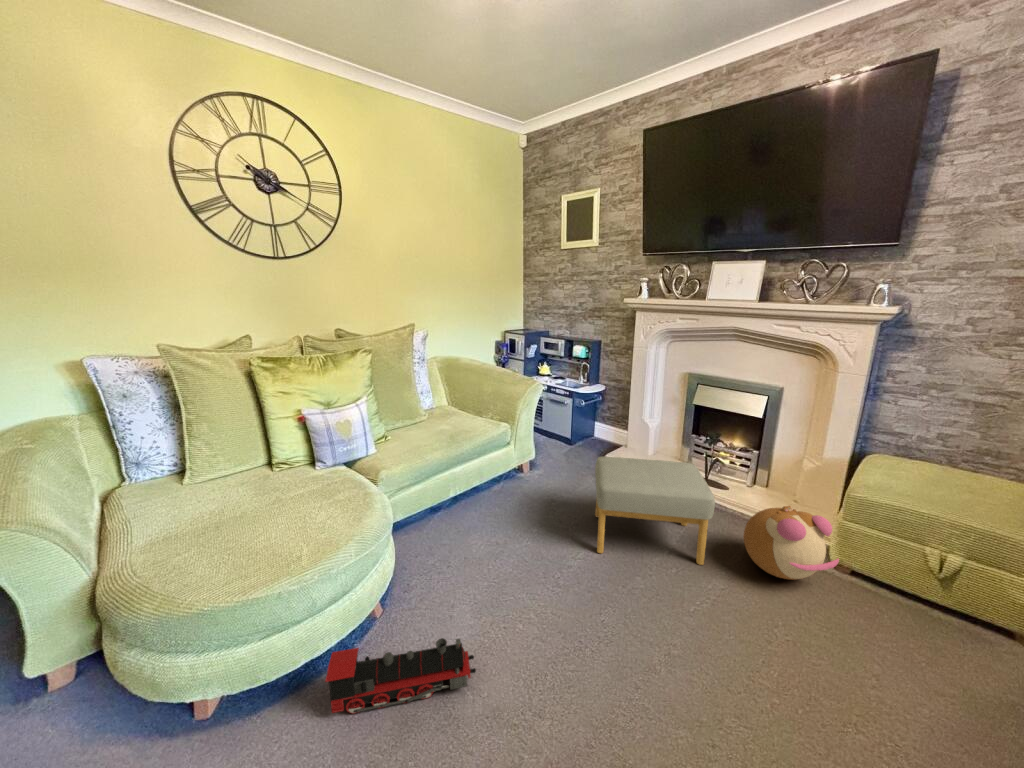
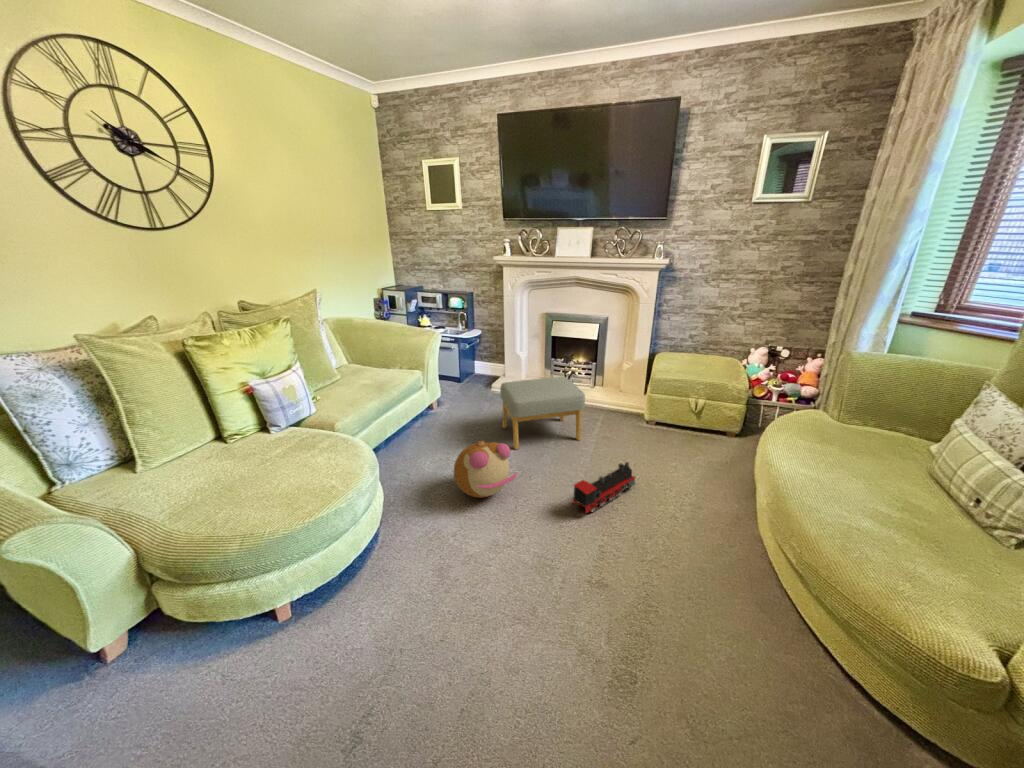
plush toy: present [744,506,839,579] -> present [454,440,517,498]
toy train: present [325,638,476,714] -> present [572,462,635,513]

